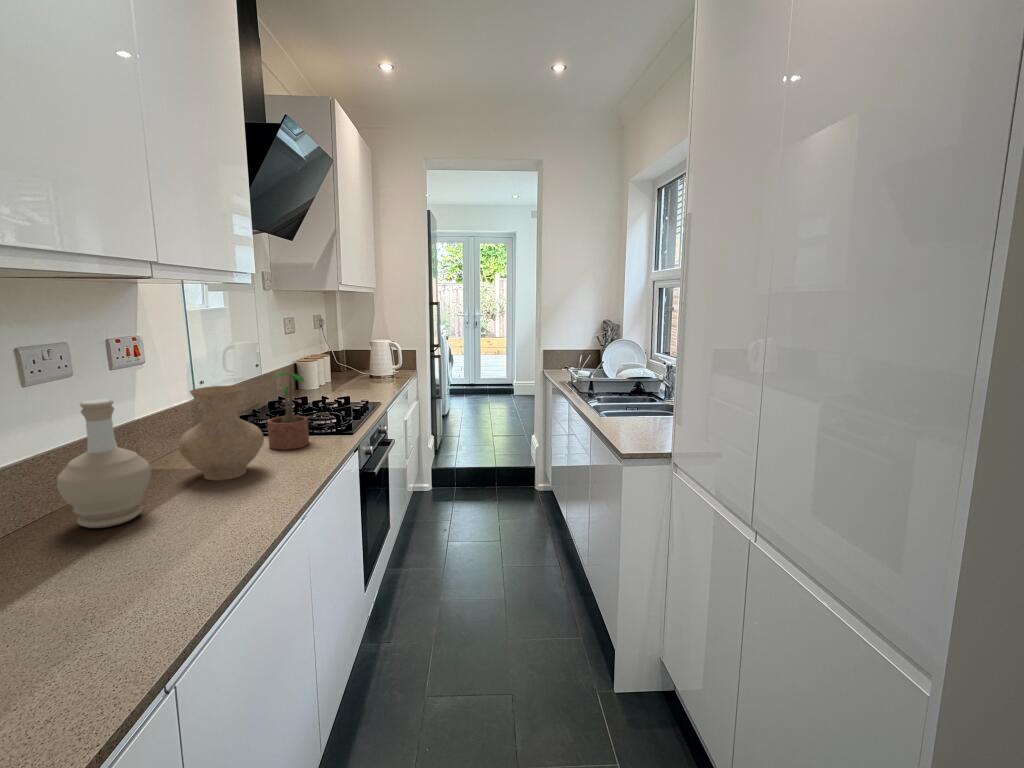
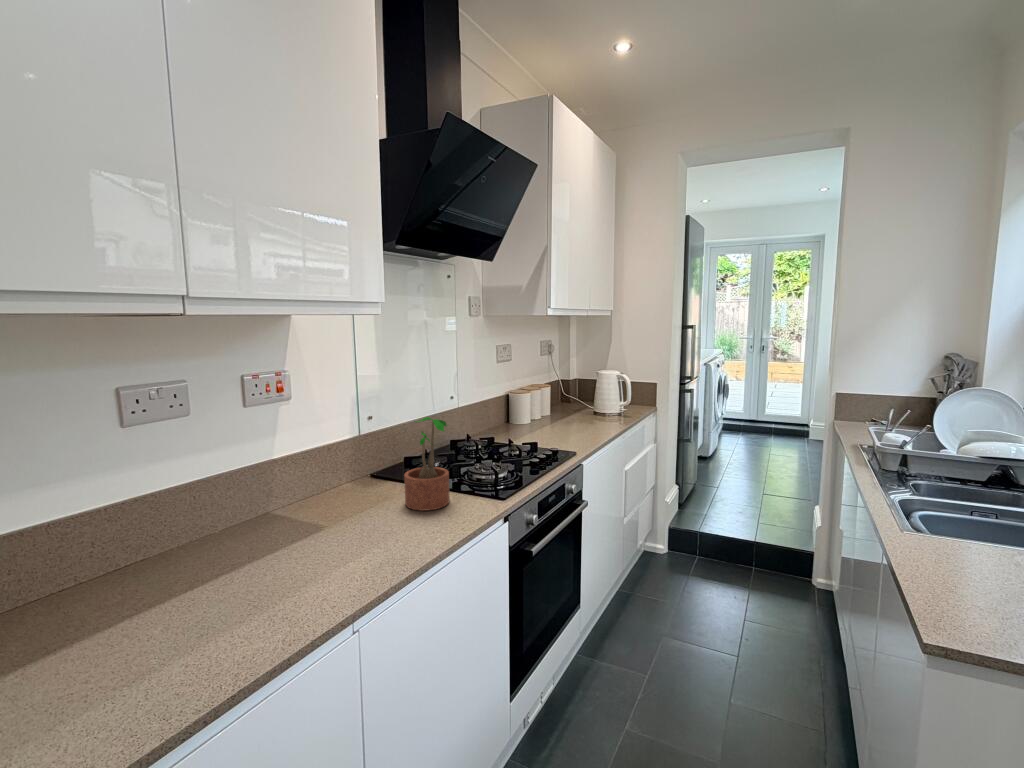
vase: present [179,386,264,480] -> none [276,433,369,547]
bottle: present [57,399,151,528] -> none [110,449,211,596]

